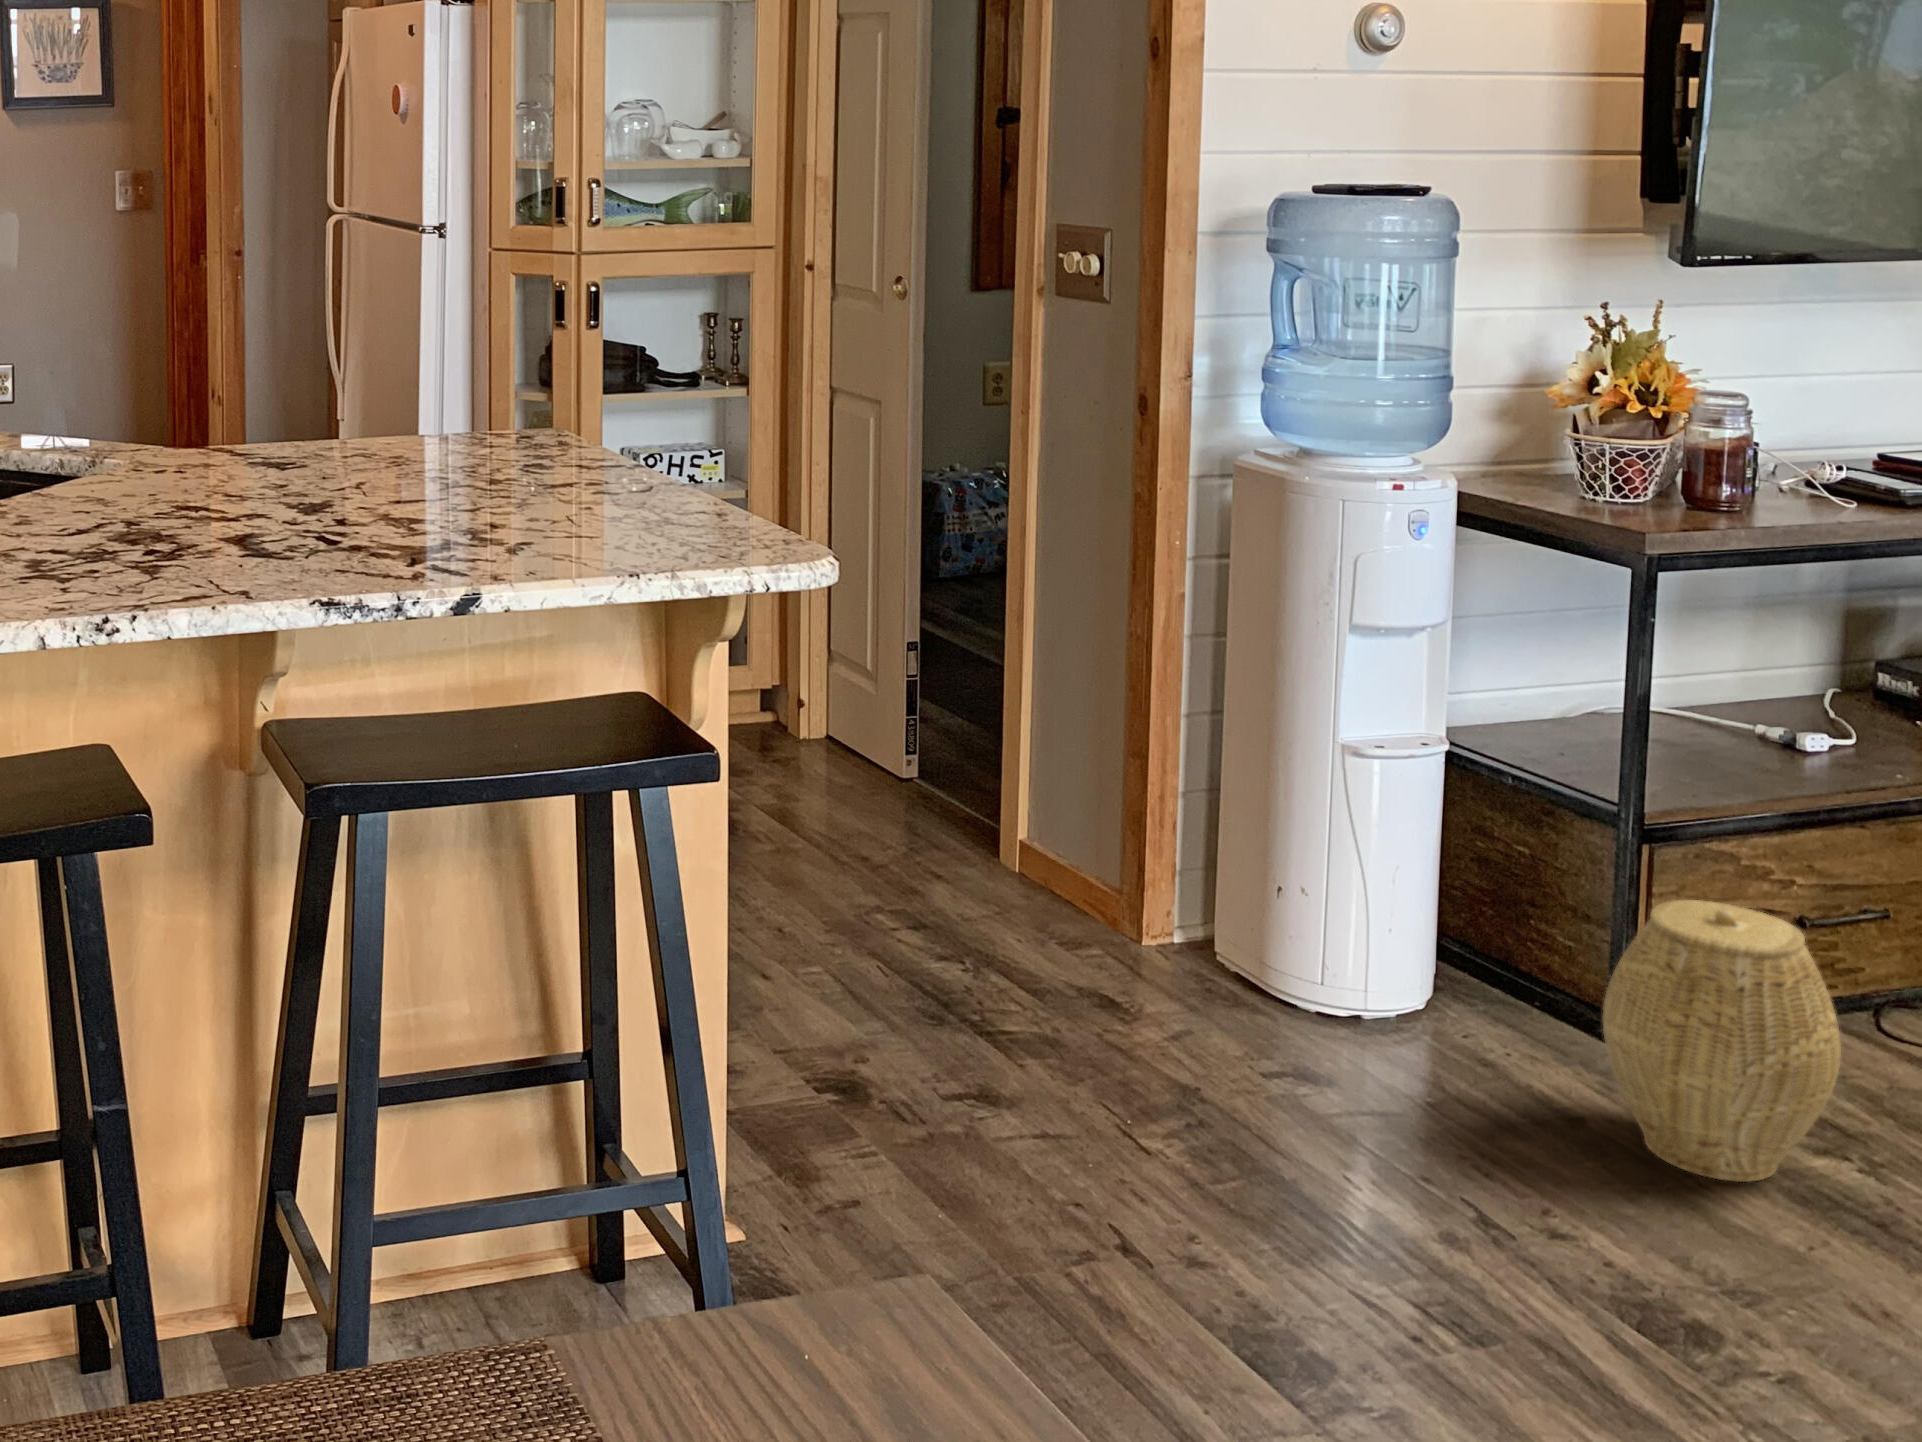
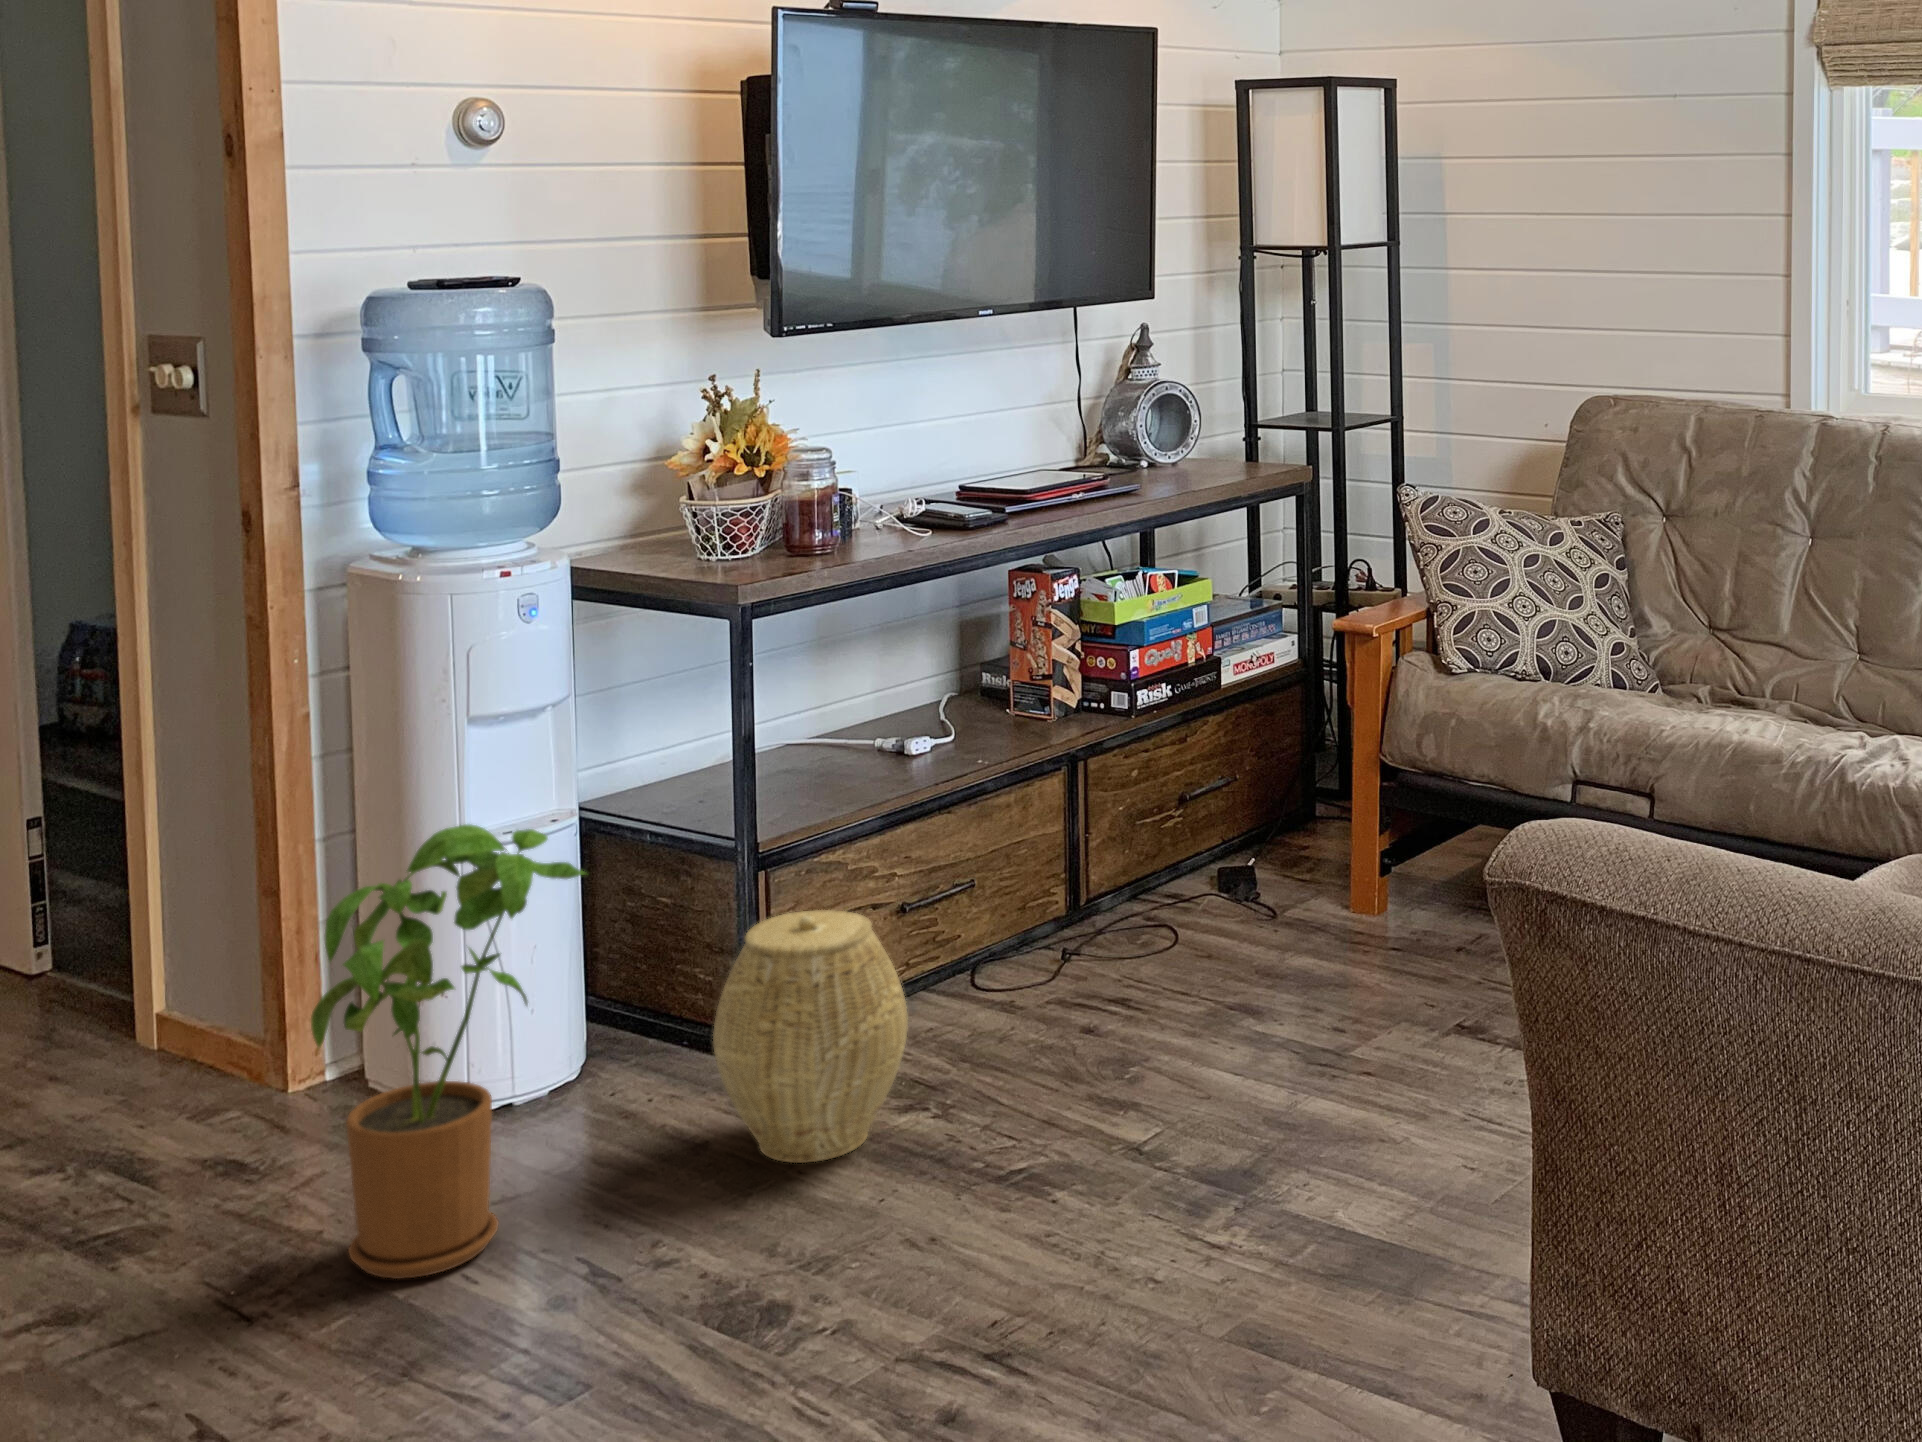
house plant: none [1224,737,1505,1171] -> present [311,824,588,1279]

